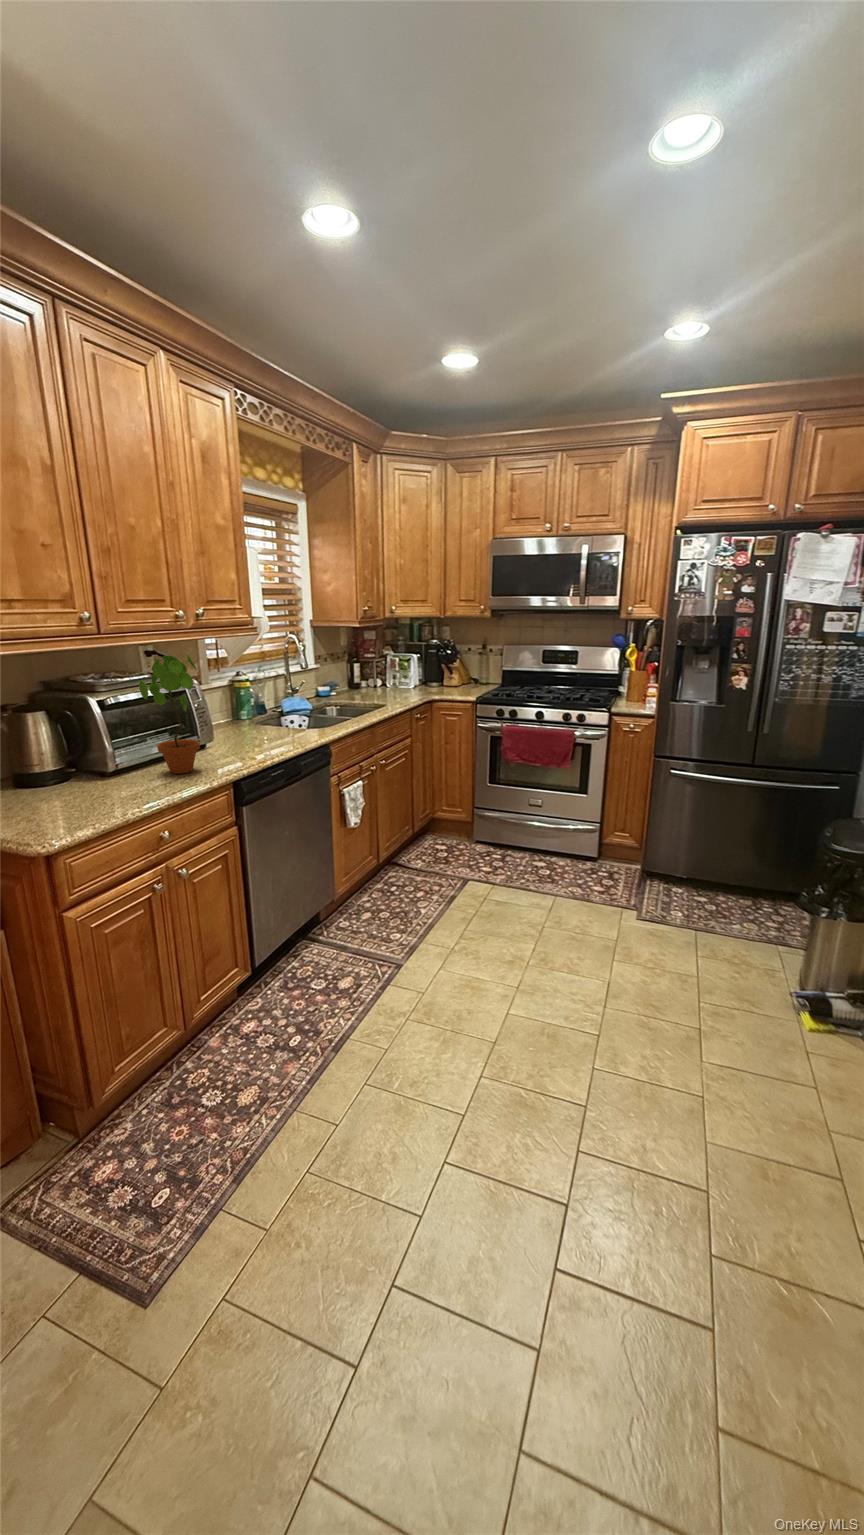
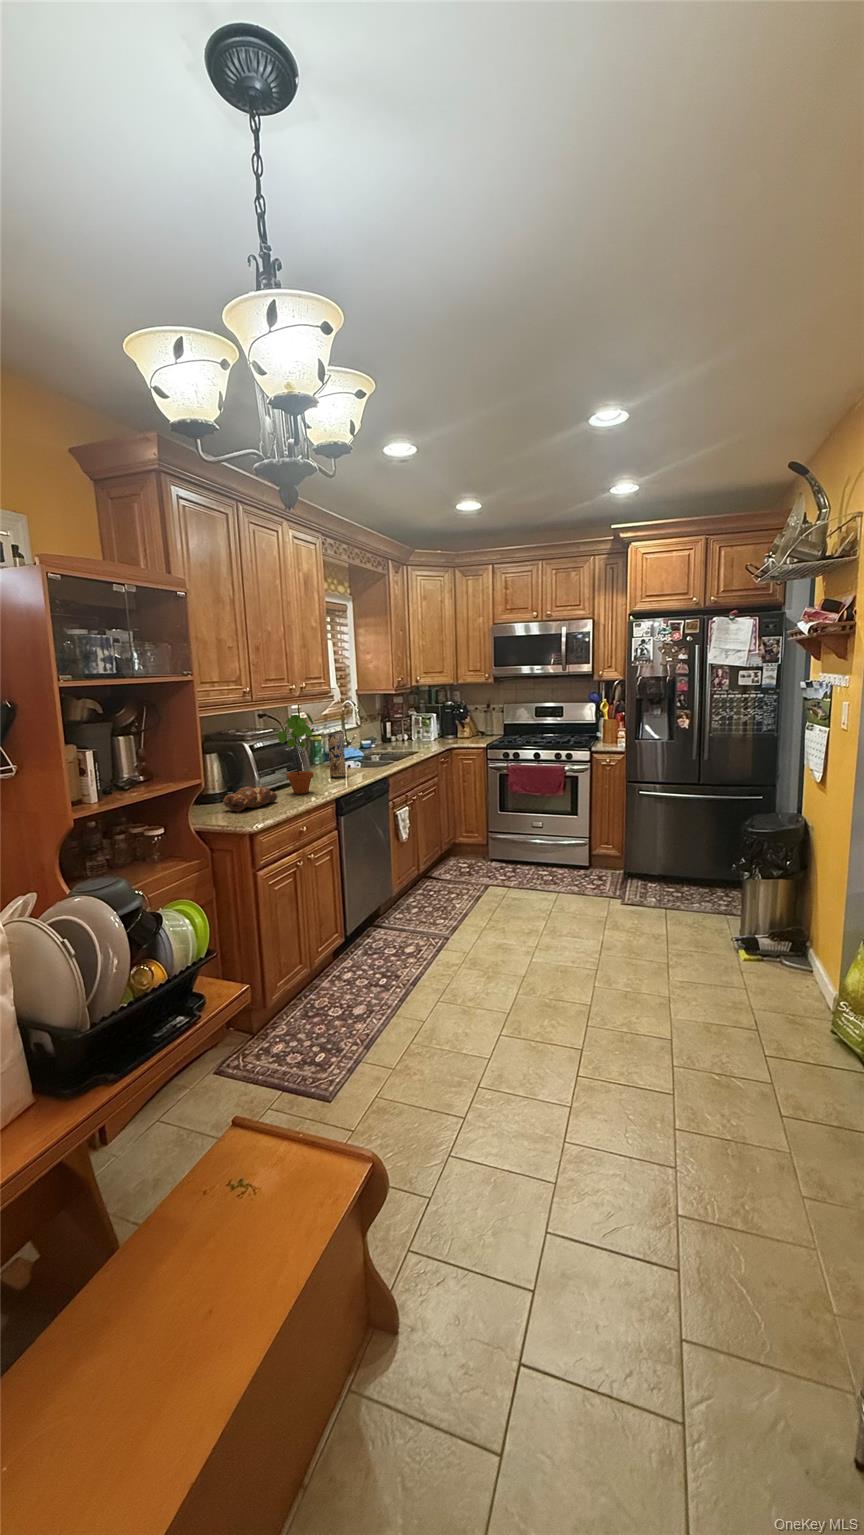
vase: none [240,682,266,745] -> present [328,733,346,778]
bread loaf: none [34,766,132,807] -> present [223,786,277,811]

